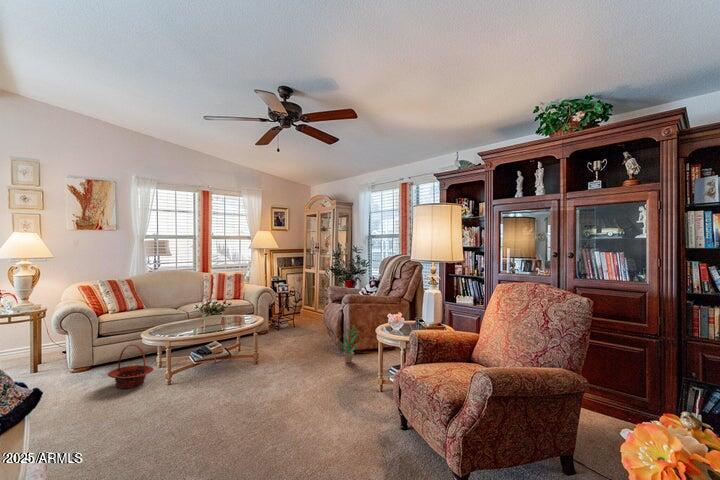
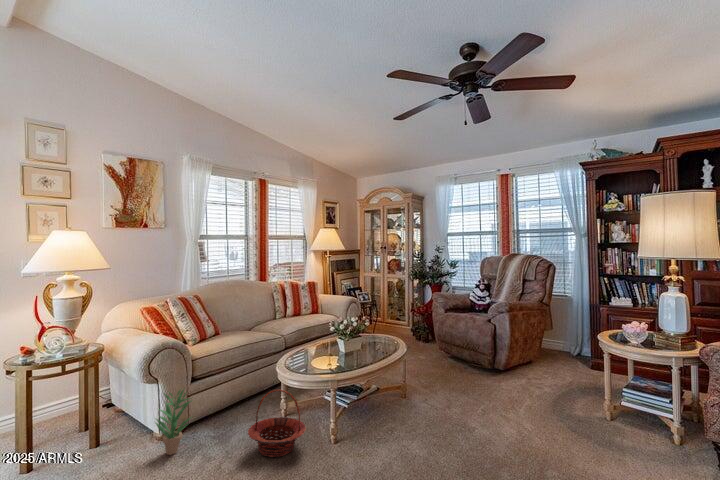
potted plant: present [340,326,359,363] -> present [155,389,192,455]

